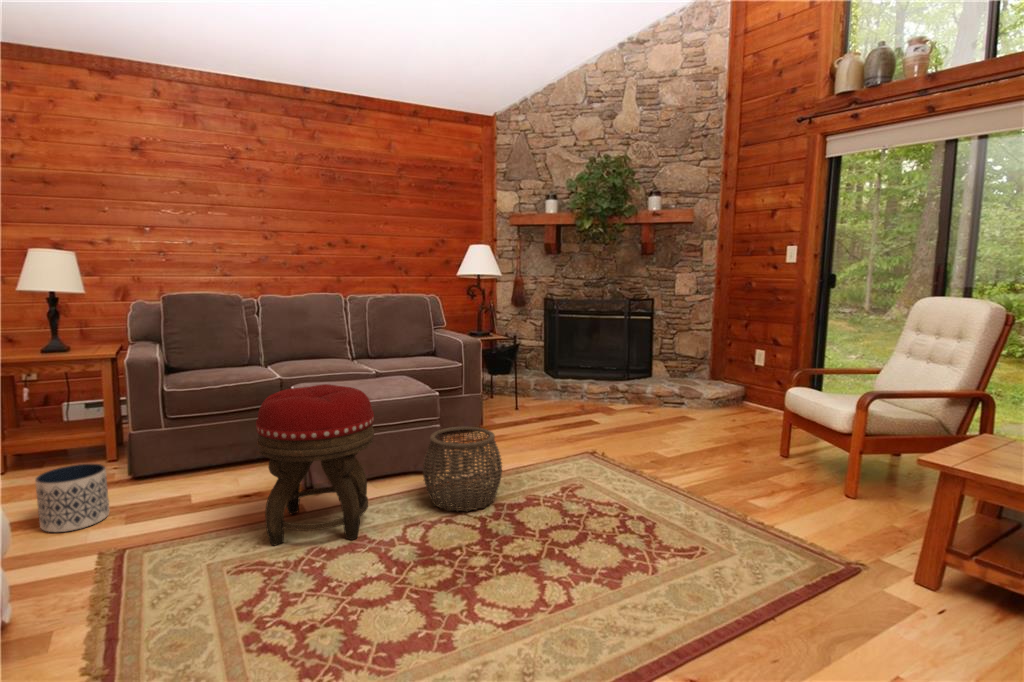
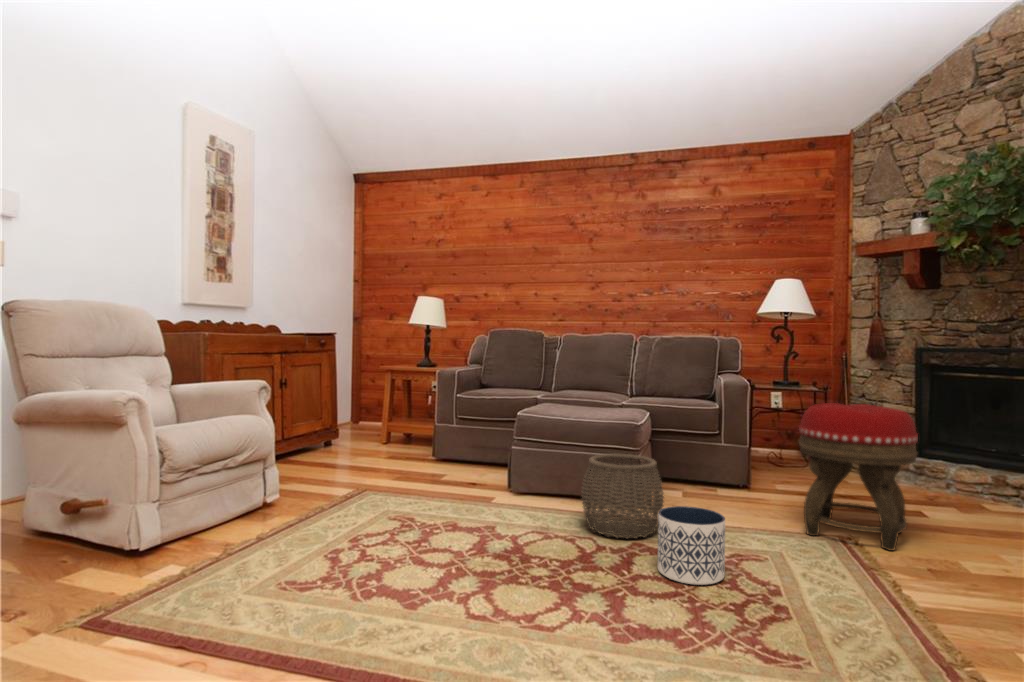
footstool: present [256,384,374,545] -> present [799,403,918,551]
planter: present [35,464,109,532] -> present [658,506,725,585]

